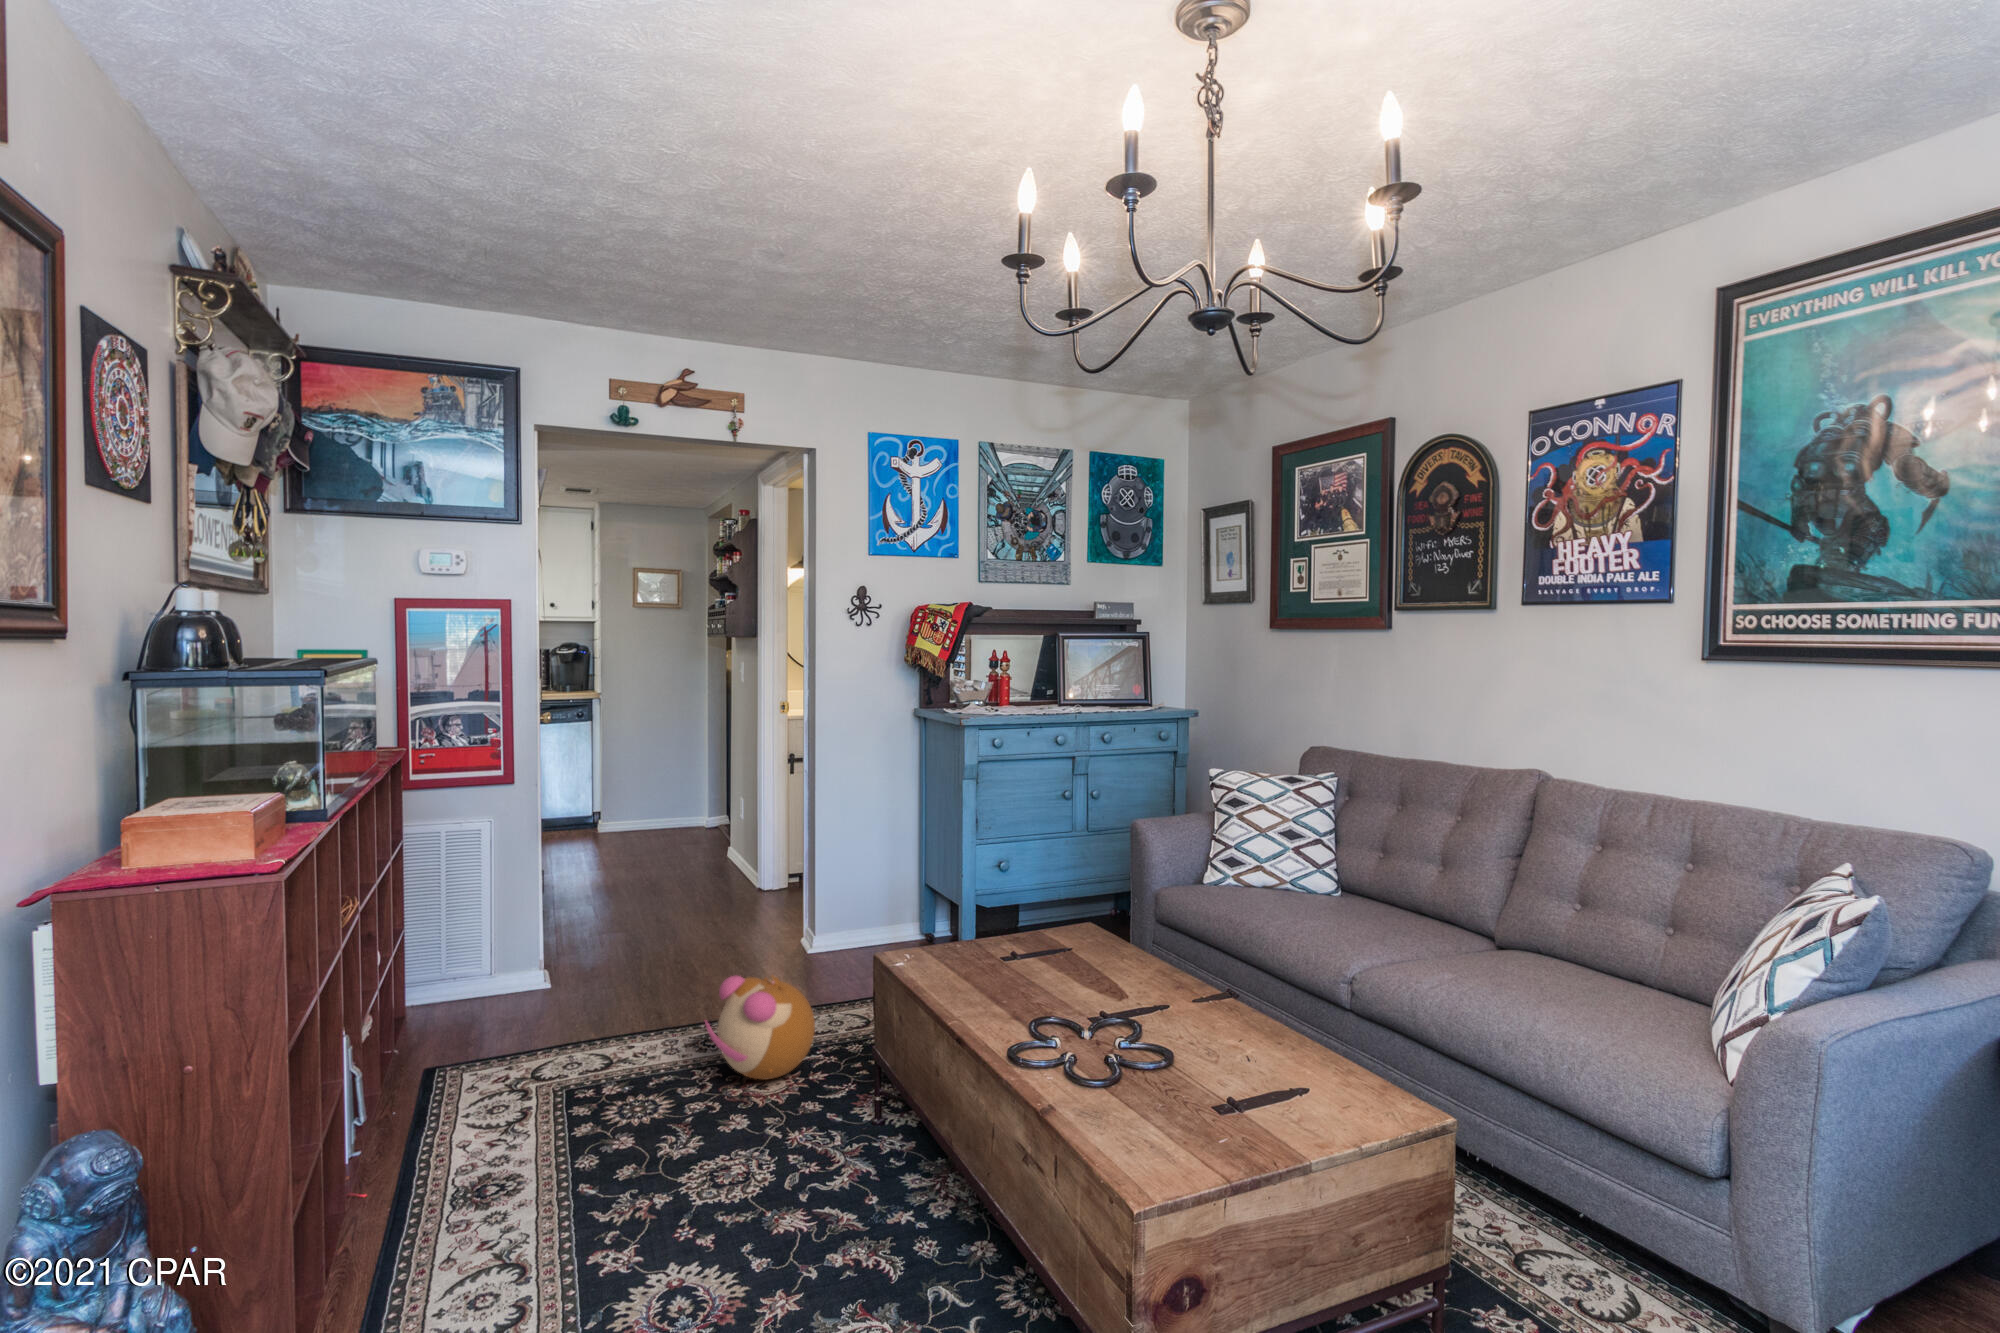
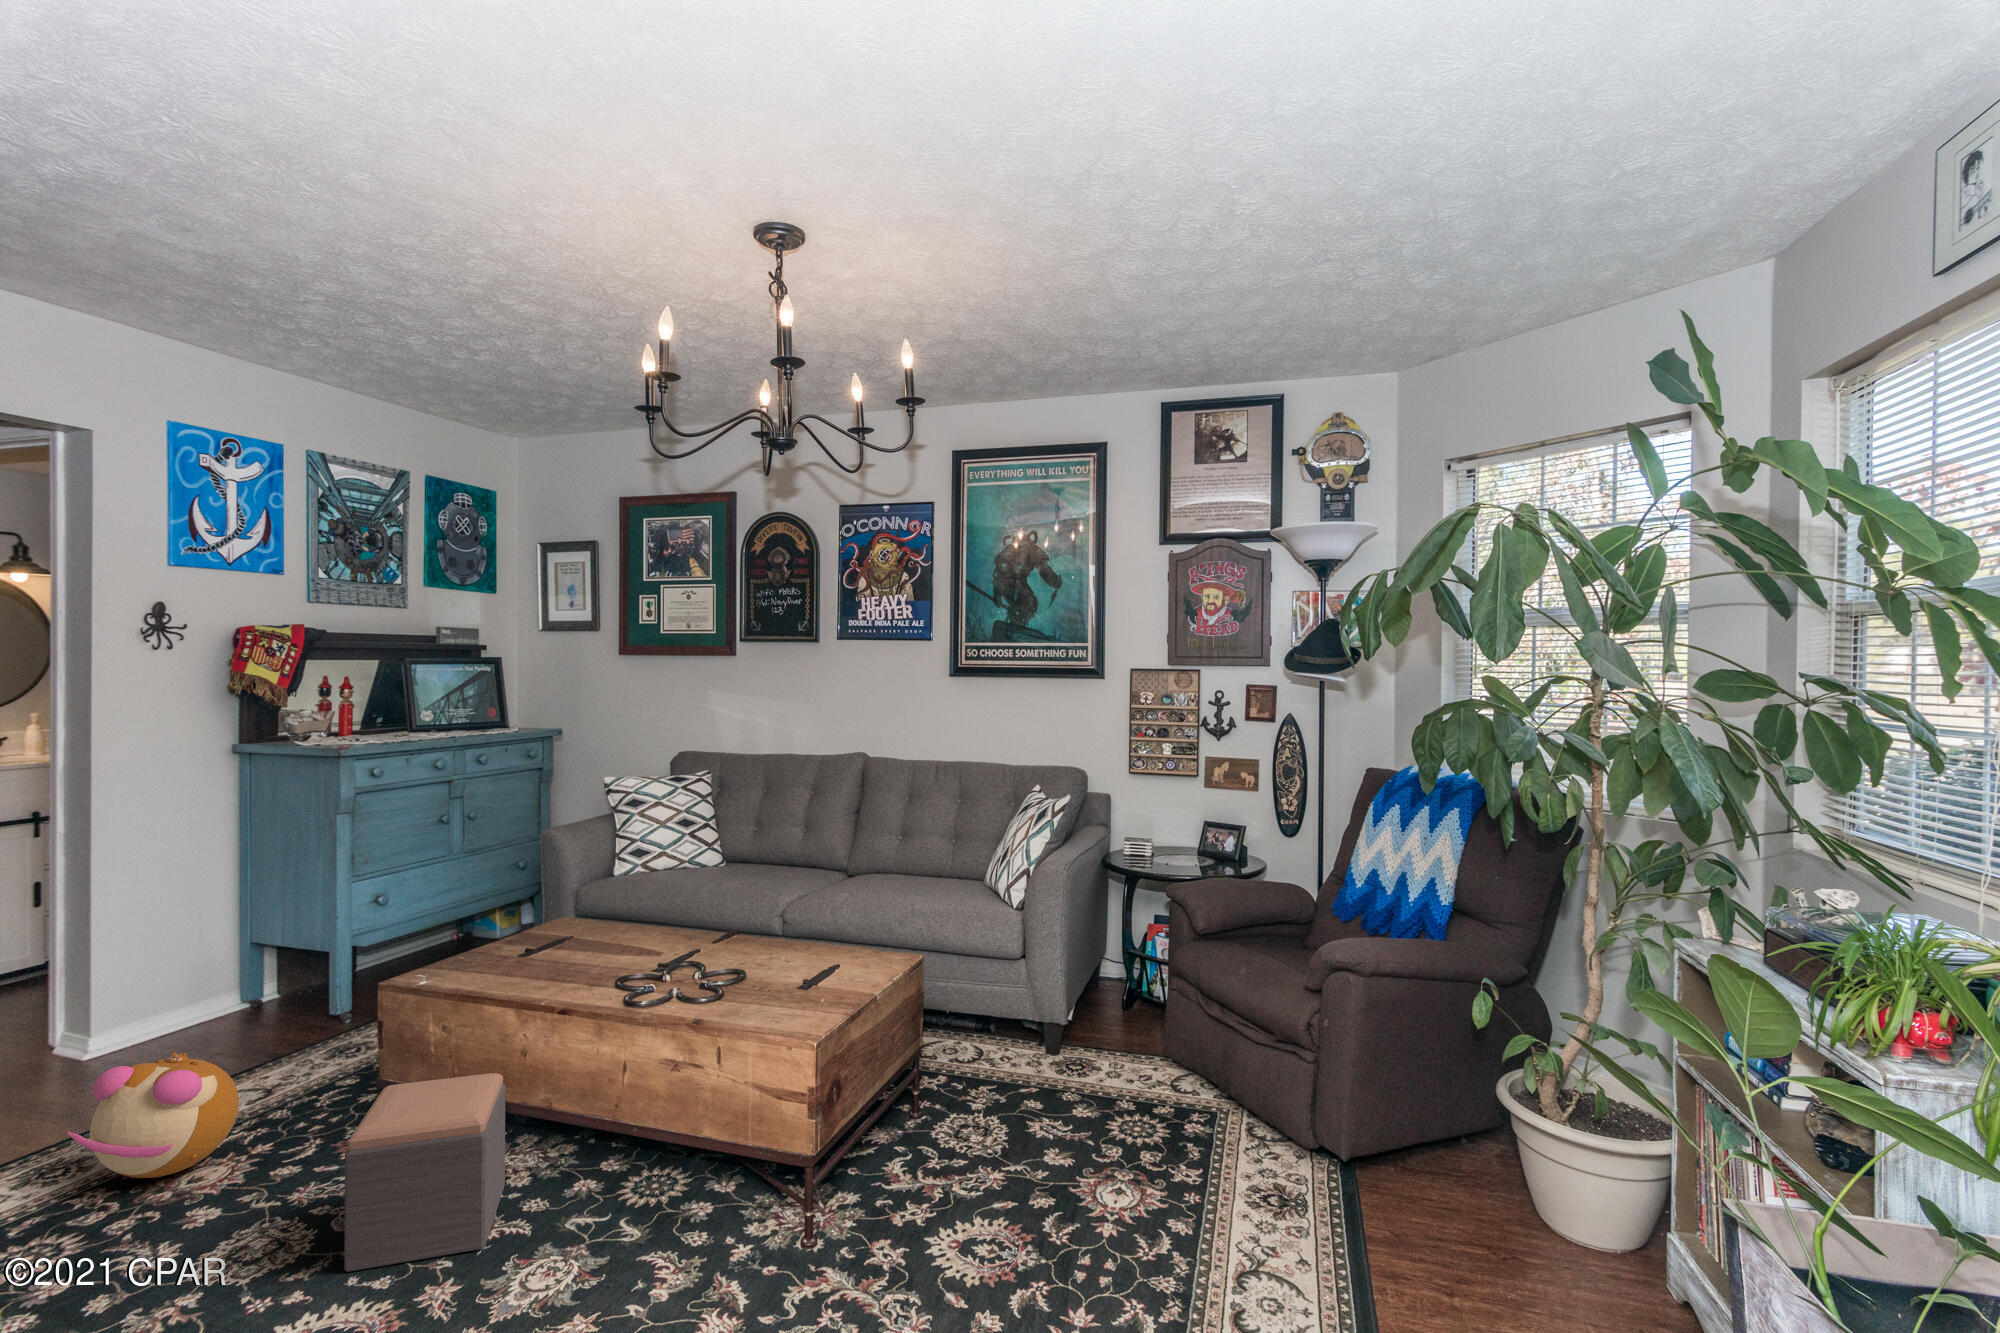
footstool: none [772,1066,942,1280] -> present [345,1073,505,1272]

